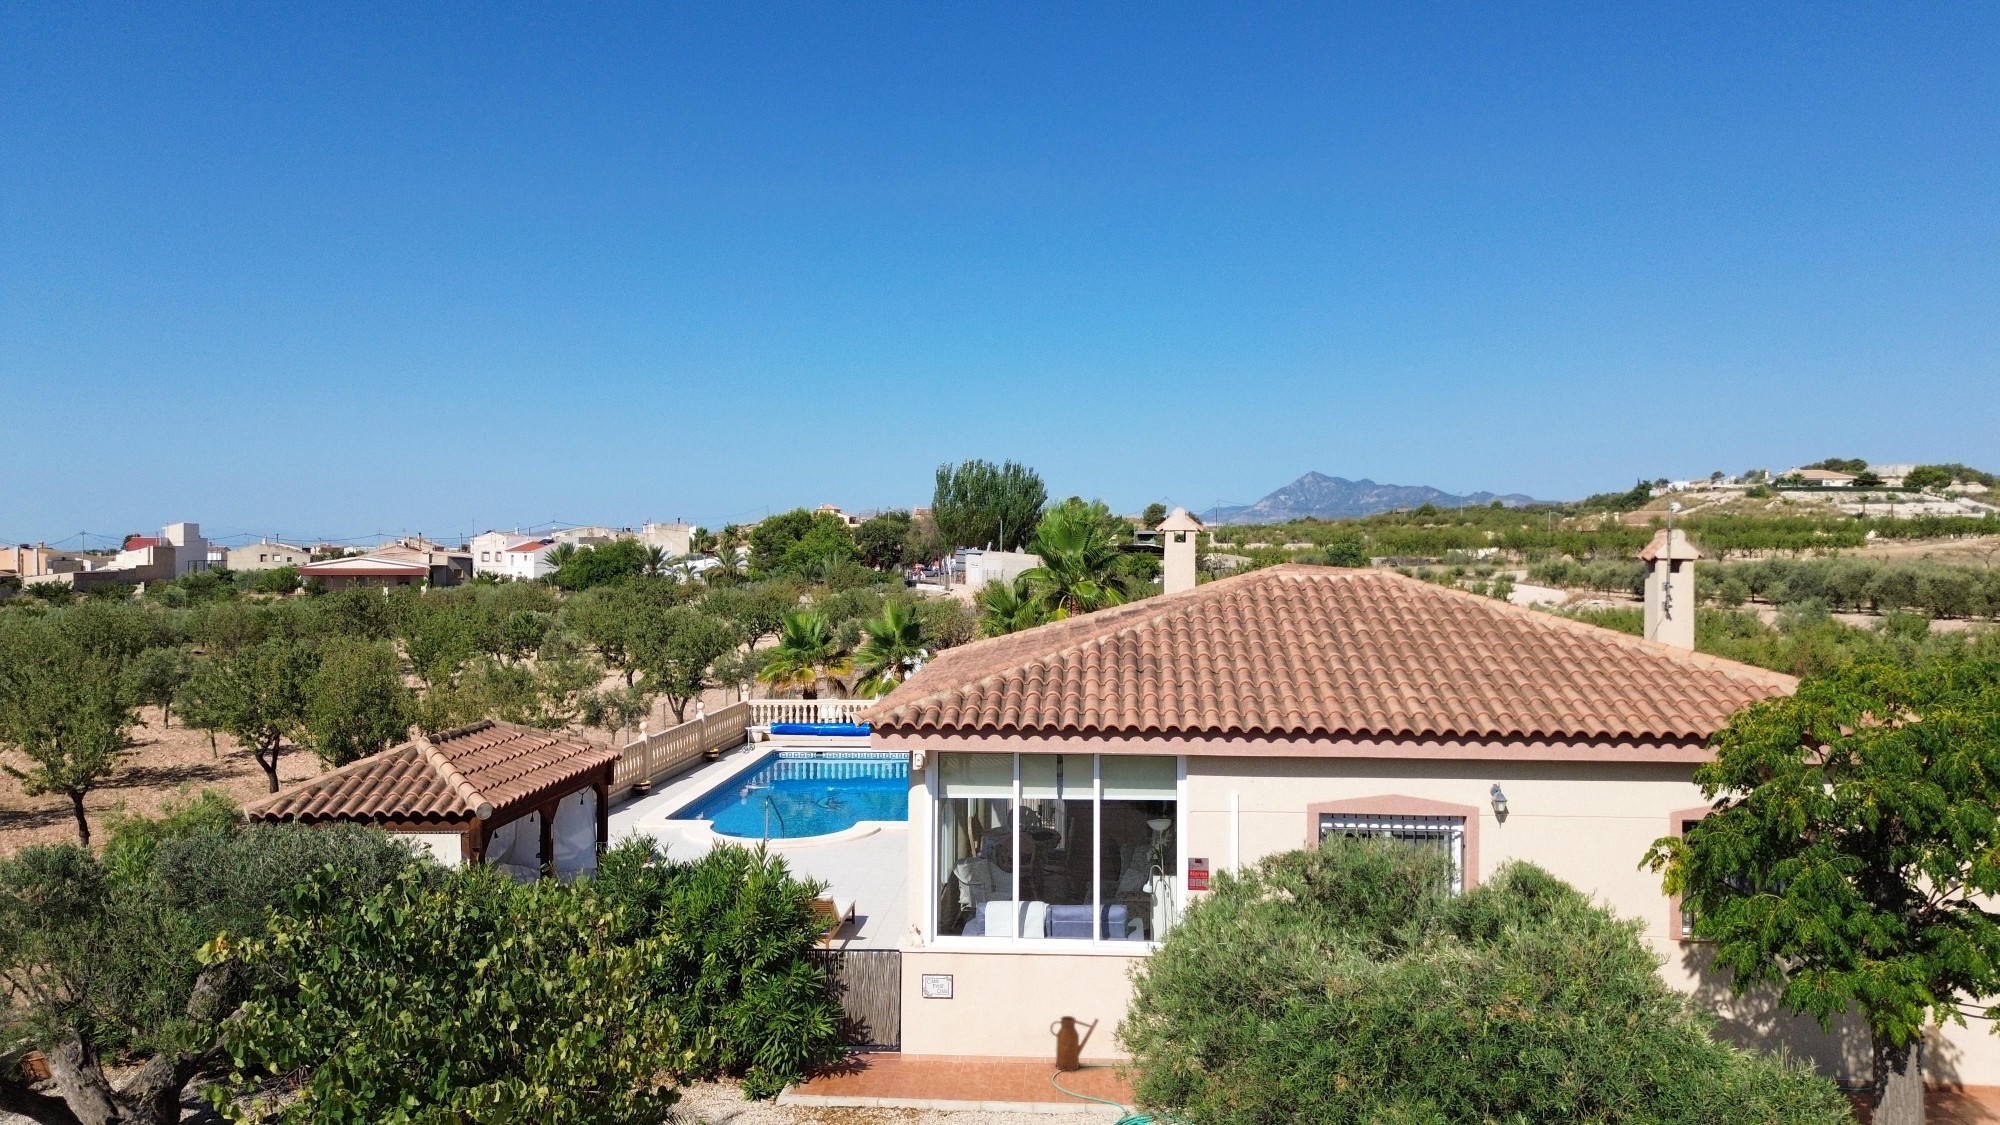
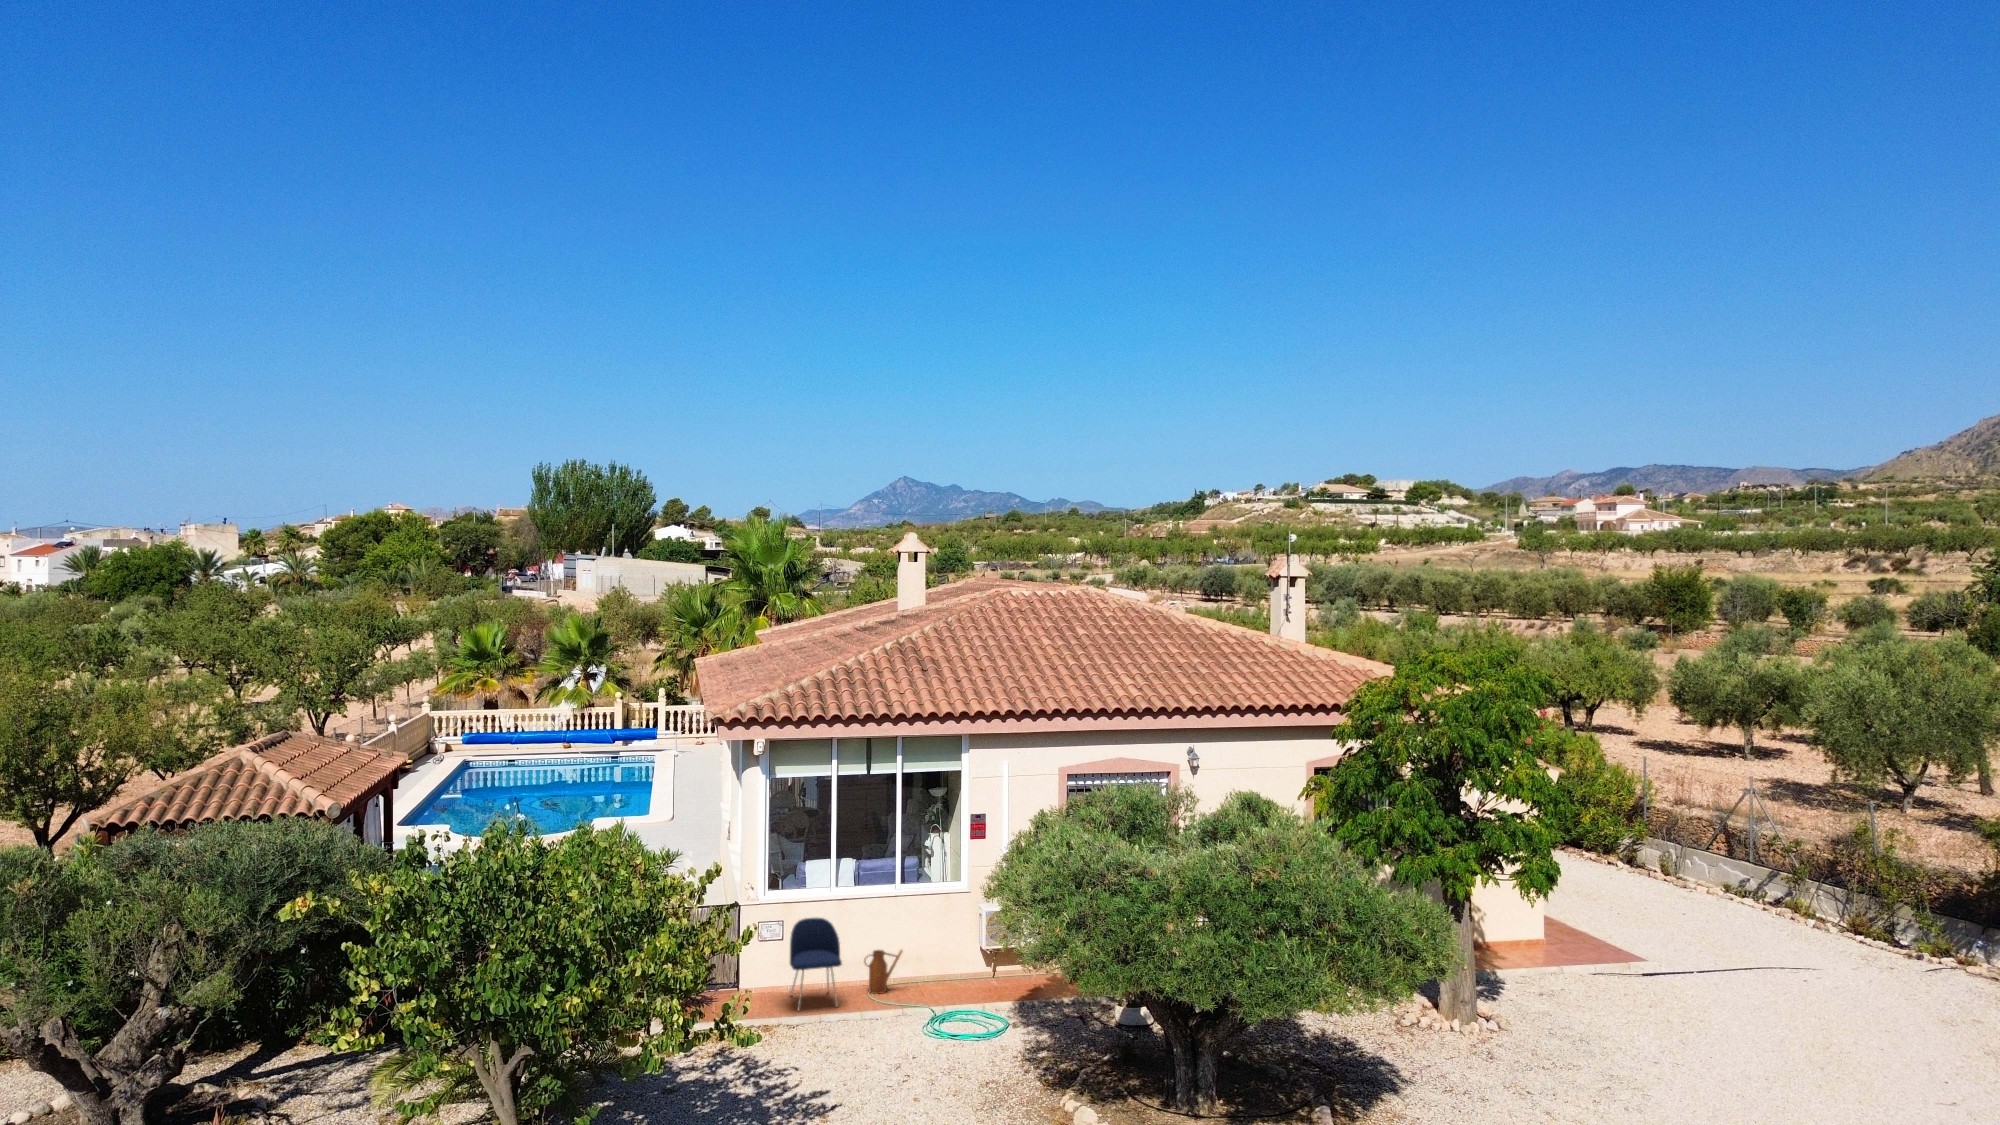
chair: none [955,969,1016,1085] -> present [790,918,842,1011]

